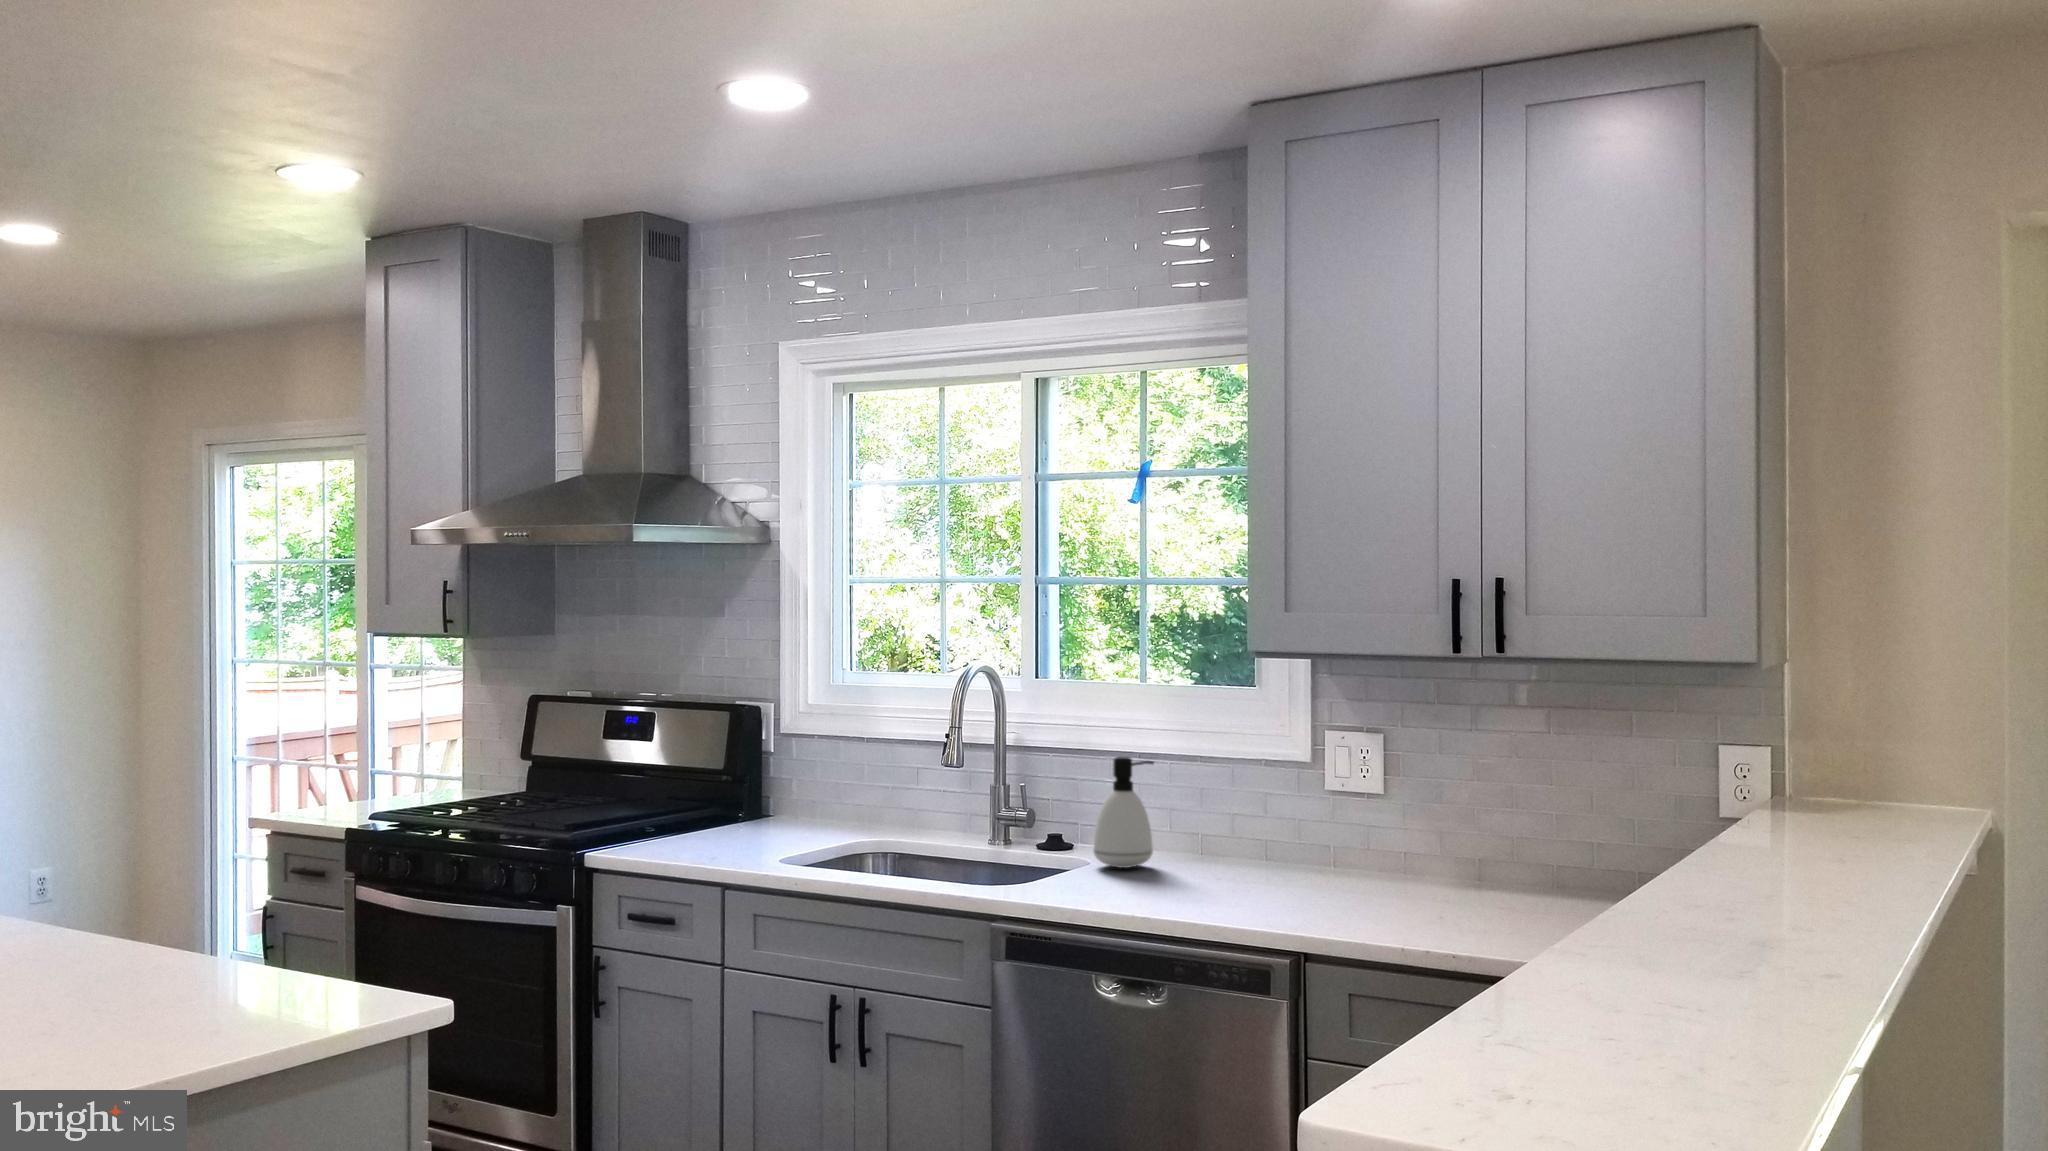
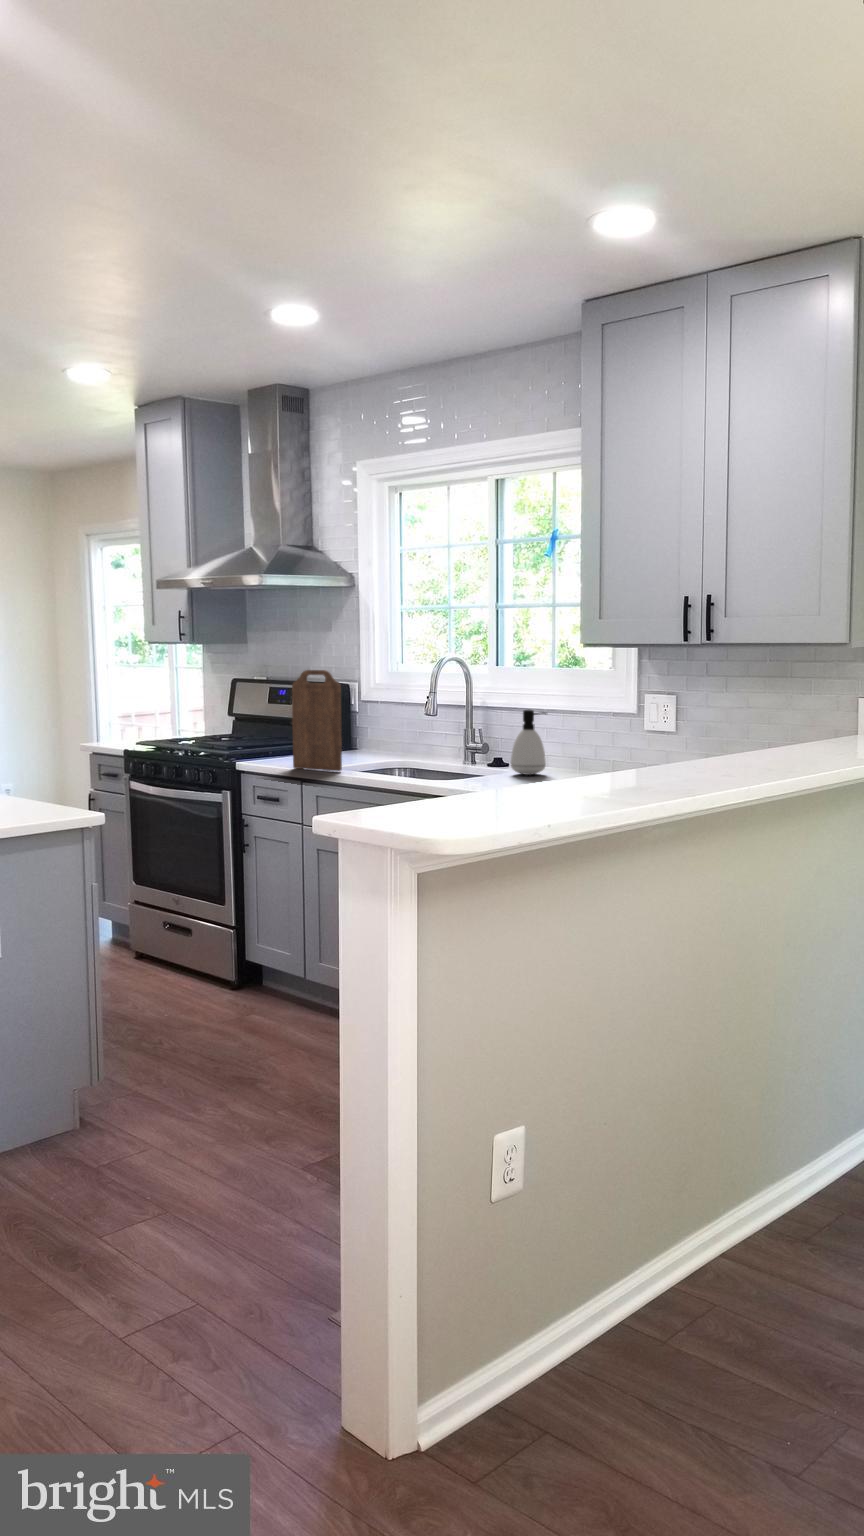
cutting board: none [703,691,797,871] -> present [292,670,342,771]

